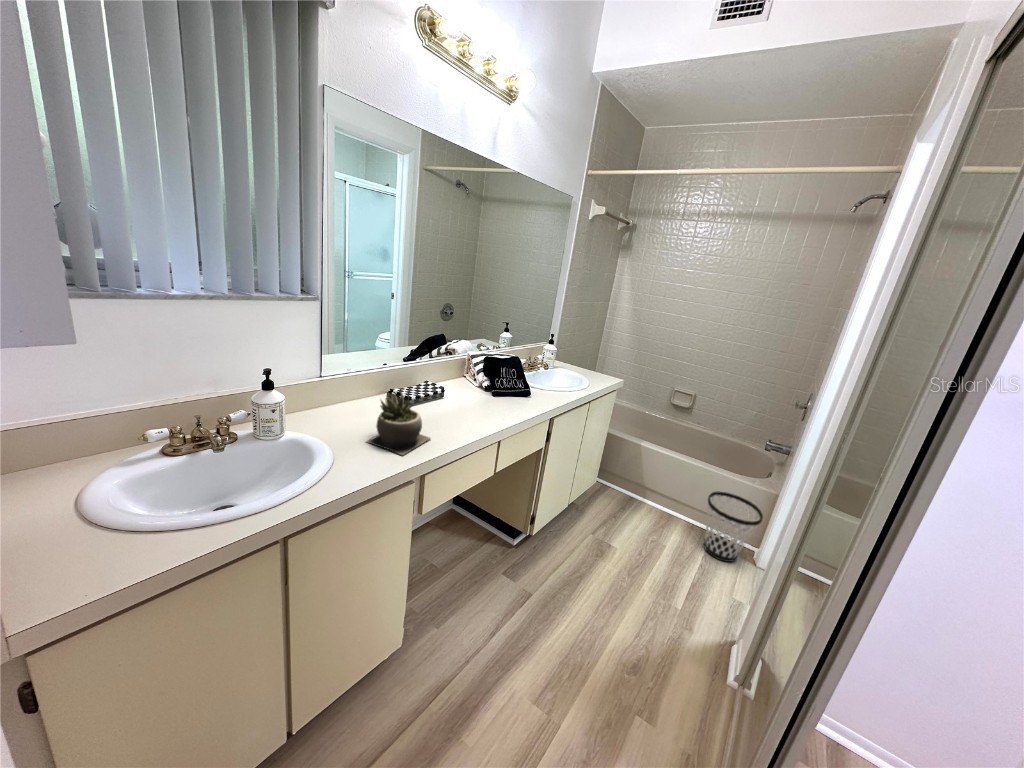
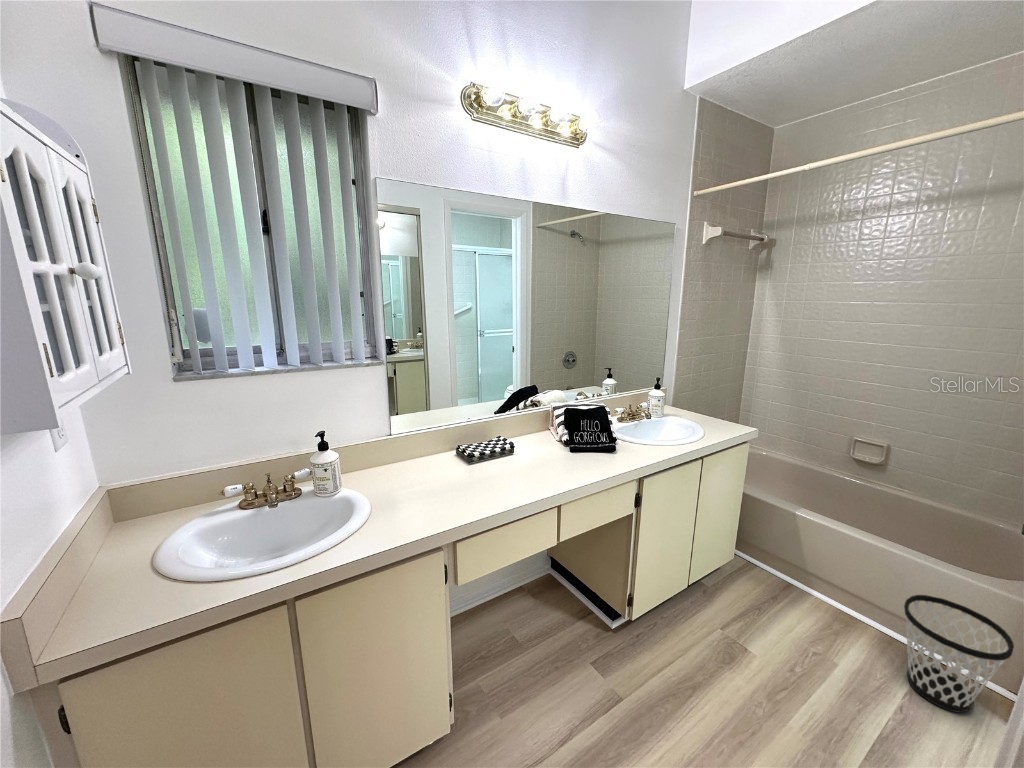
succulent plant: present [367,394,430,455] -> none [409,452,475,519]

